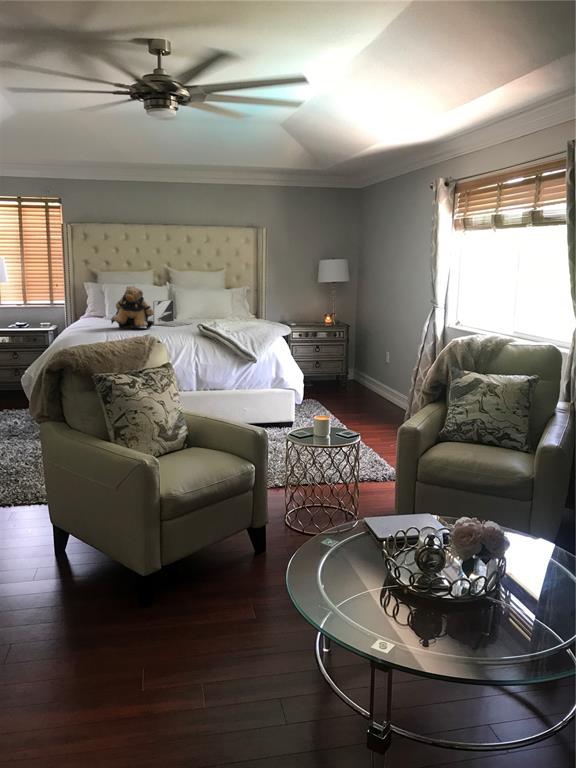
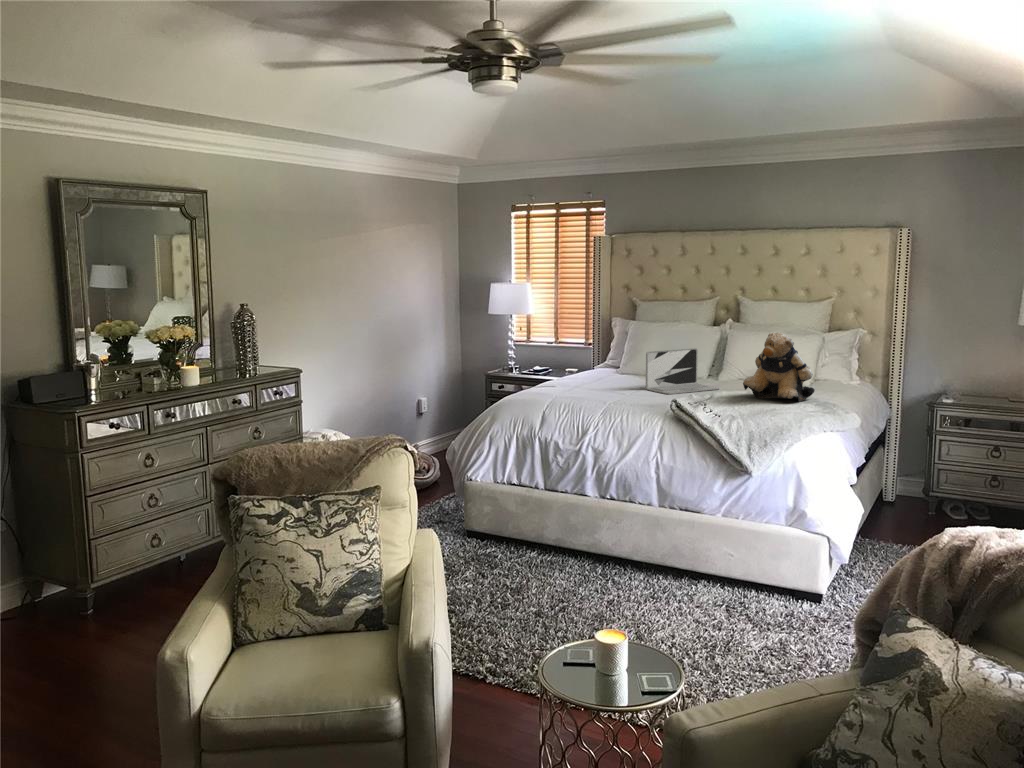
teddy bear: present [111,286,154,329] -> present [743,332,815,402]

